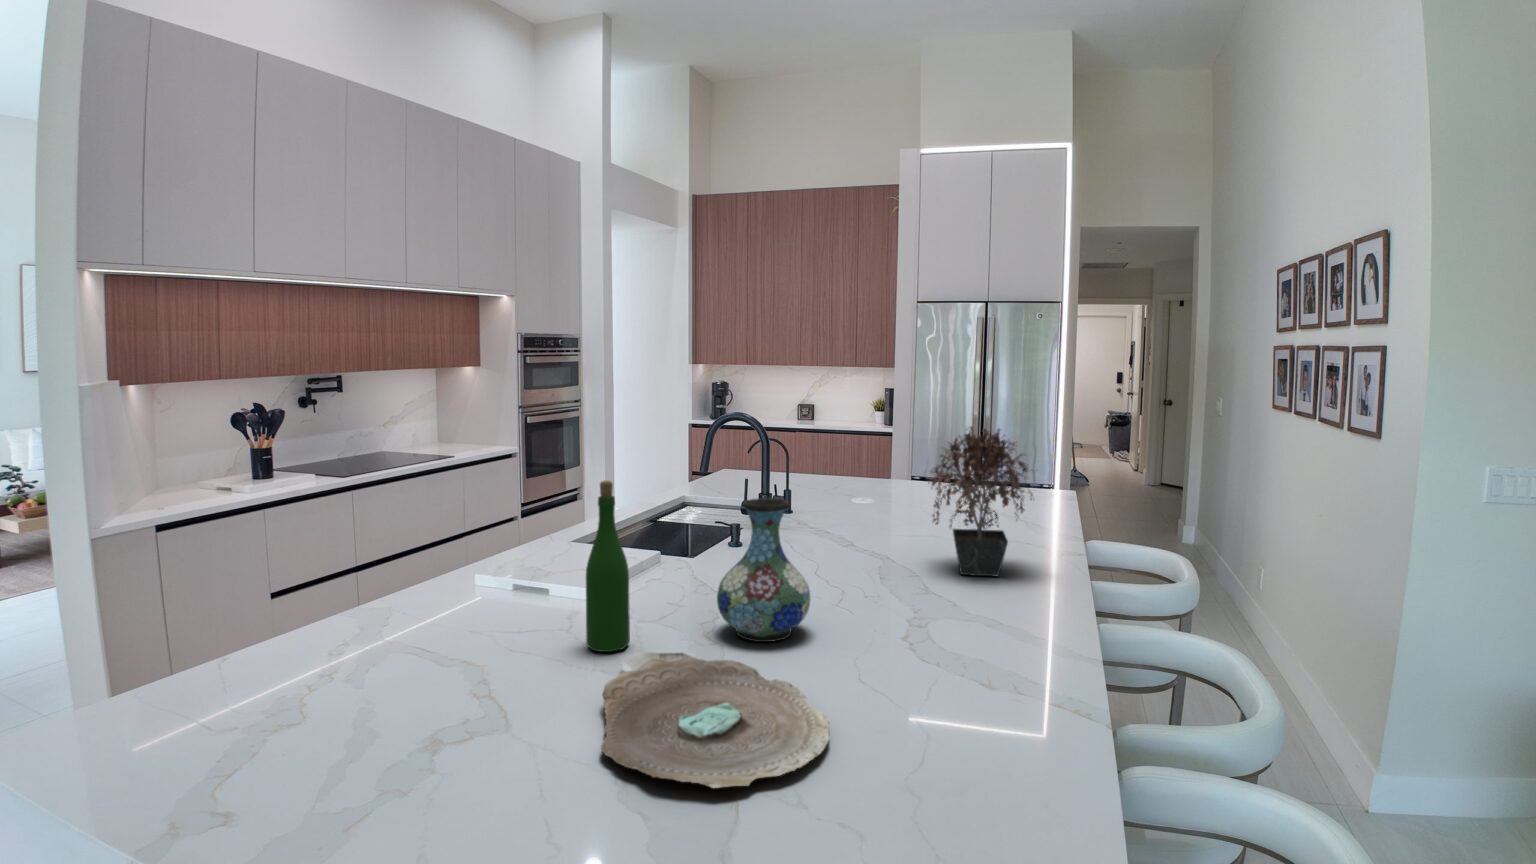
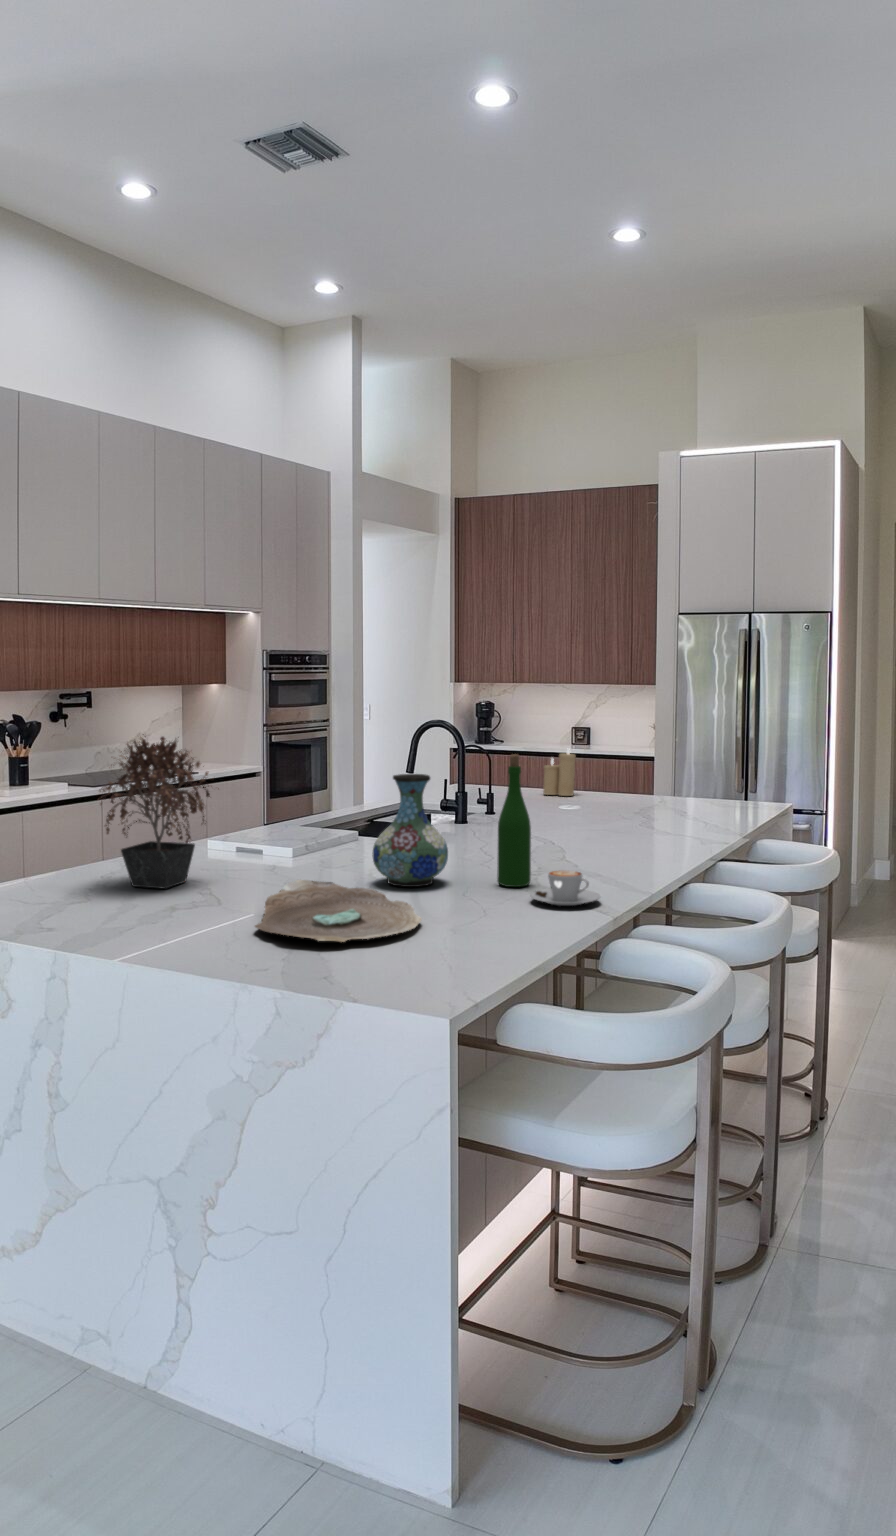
potted plant: present [932,427,1037,576] -> present [100,734,219,889]
candle: none [821,436,854,485] -> present [543,749,576,796]
wine bottle: present [586,481,630,652] -> present [497,754,531,887]
coffee cup: none [931,623,1021,673] -> present [530,870,600,906]

